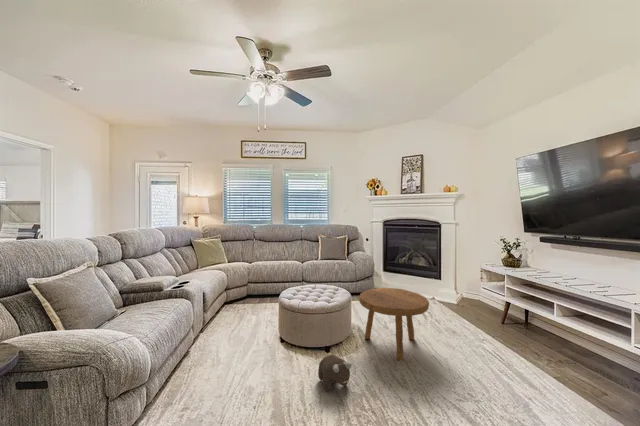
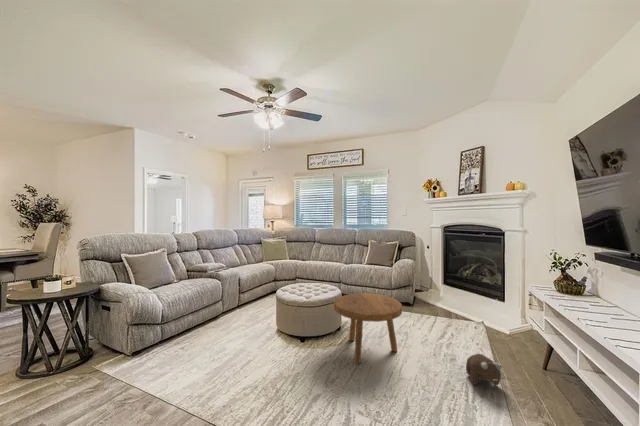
plush toy: present [318,355,352,391] -> present [466,354,502,386]

